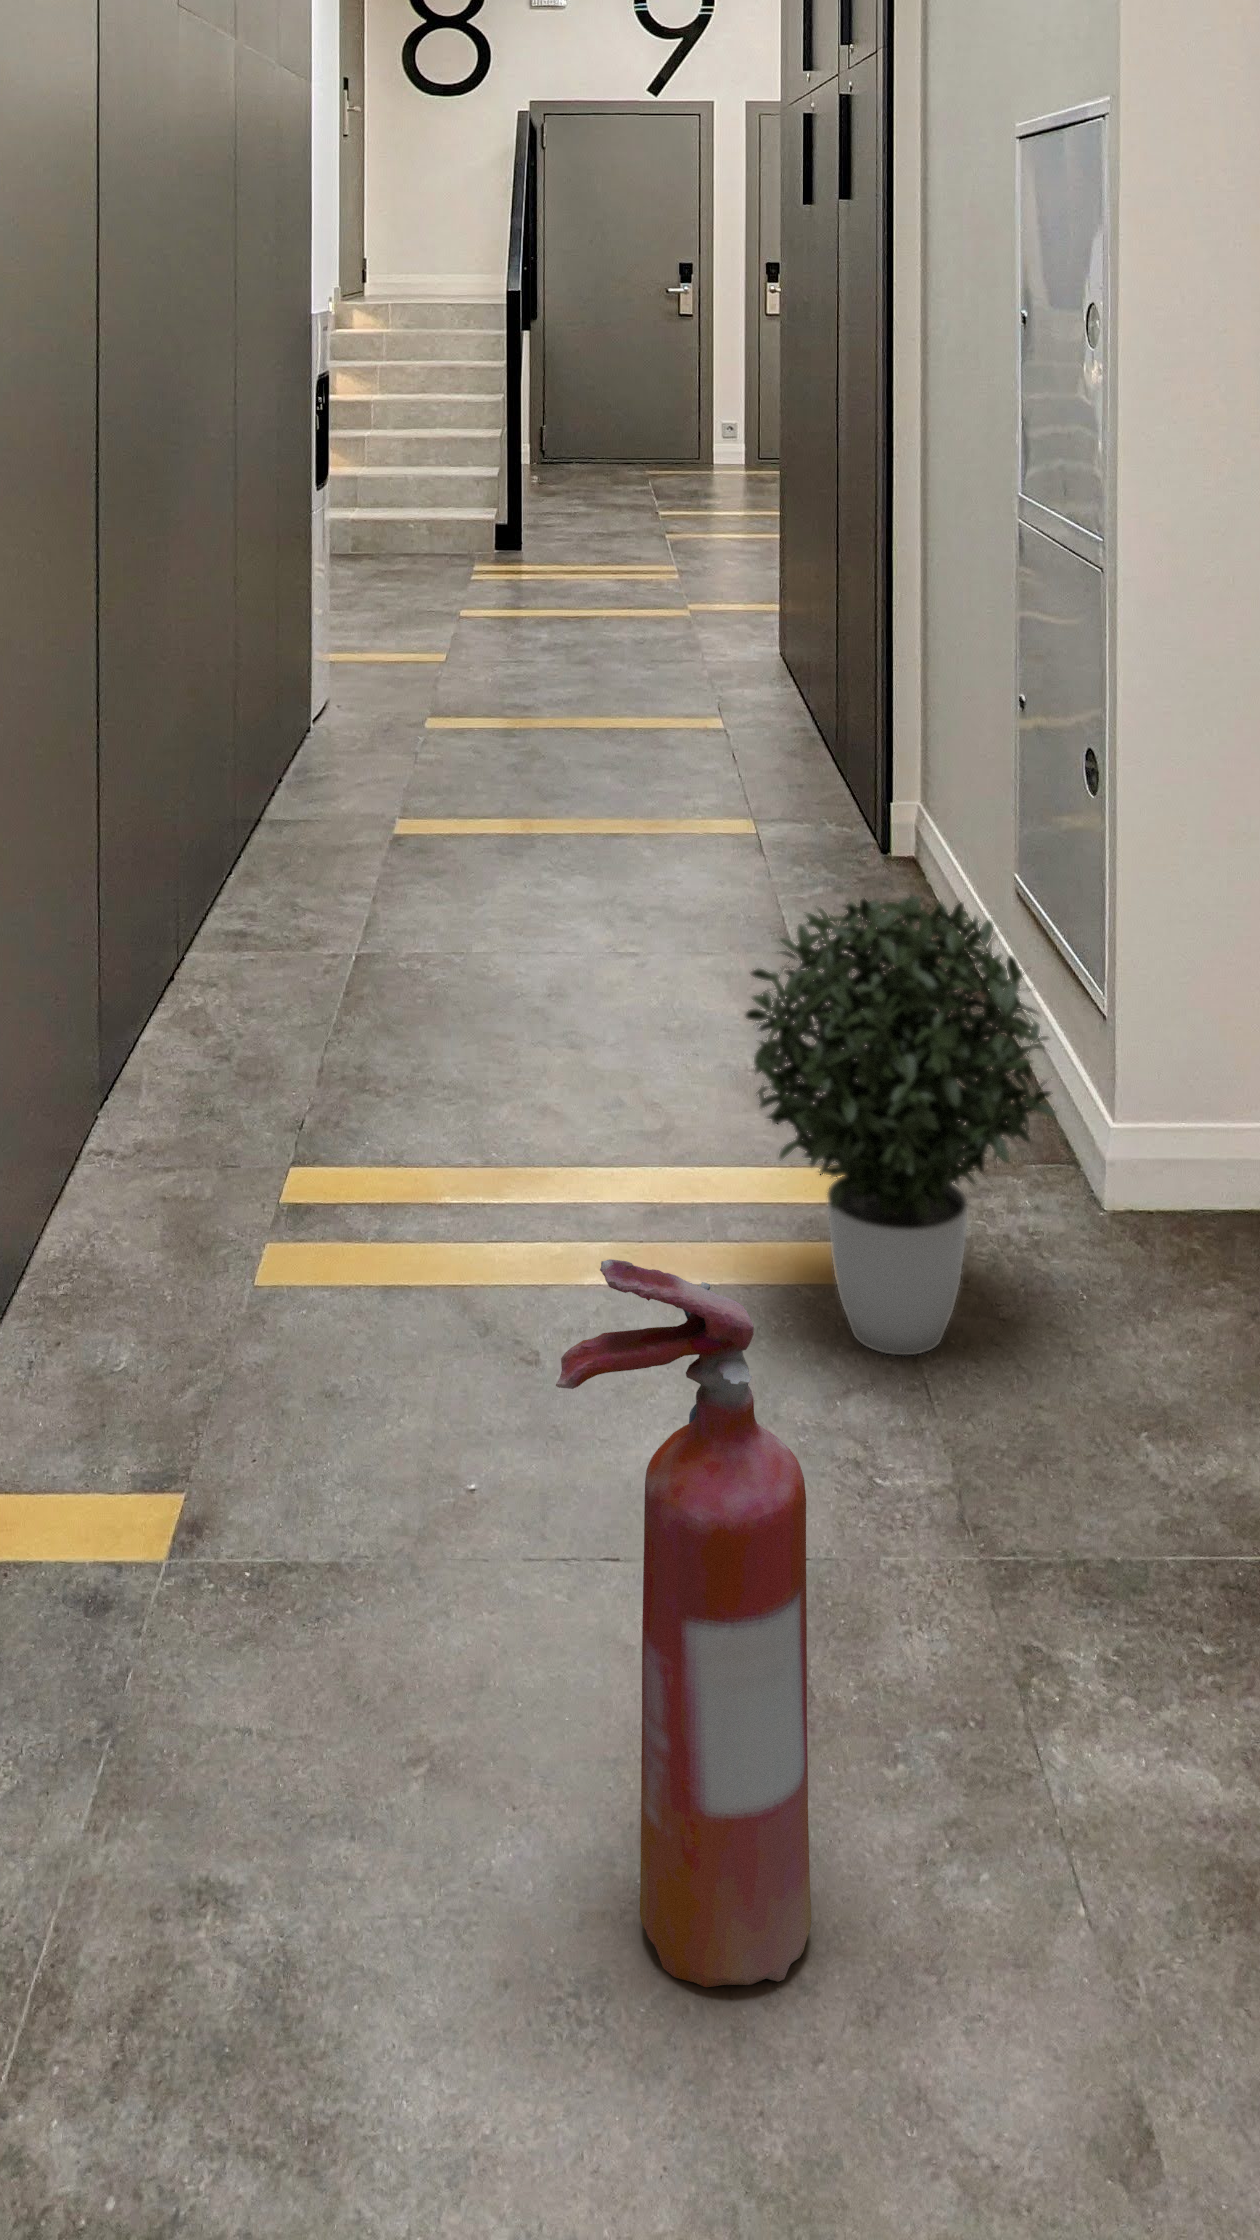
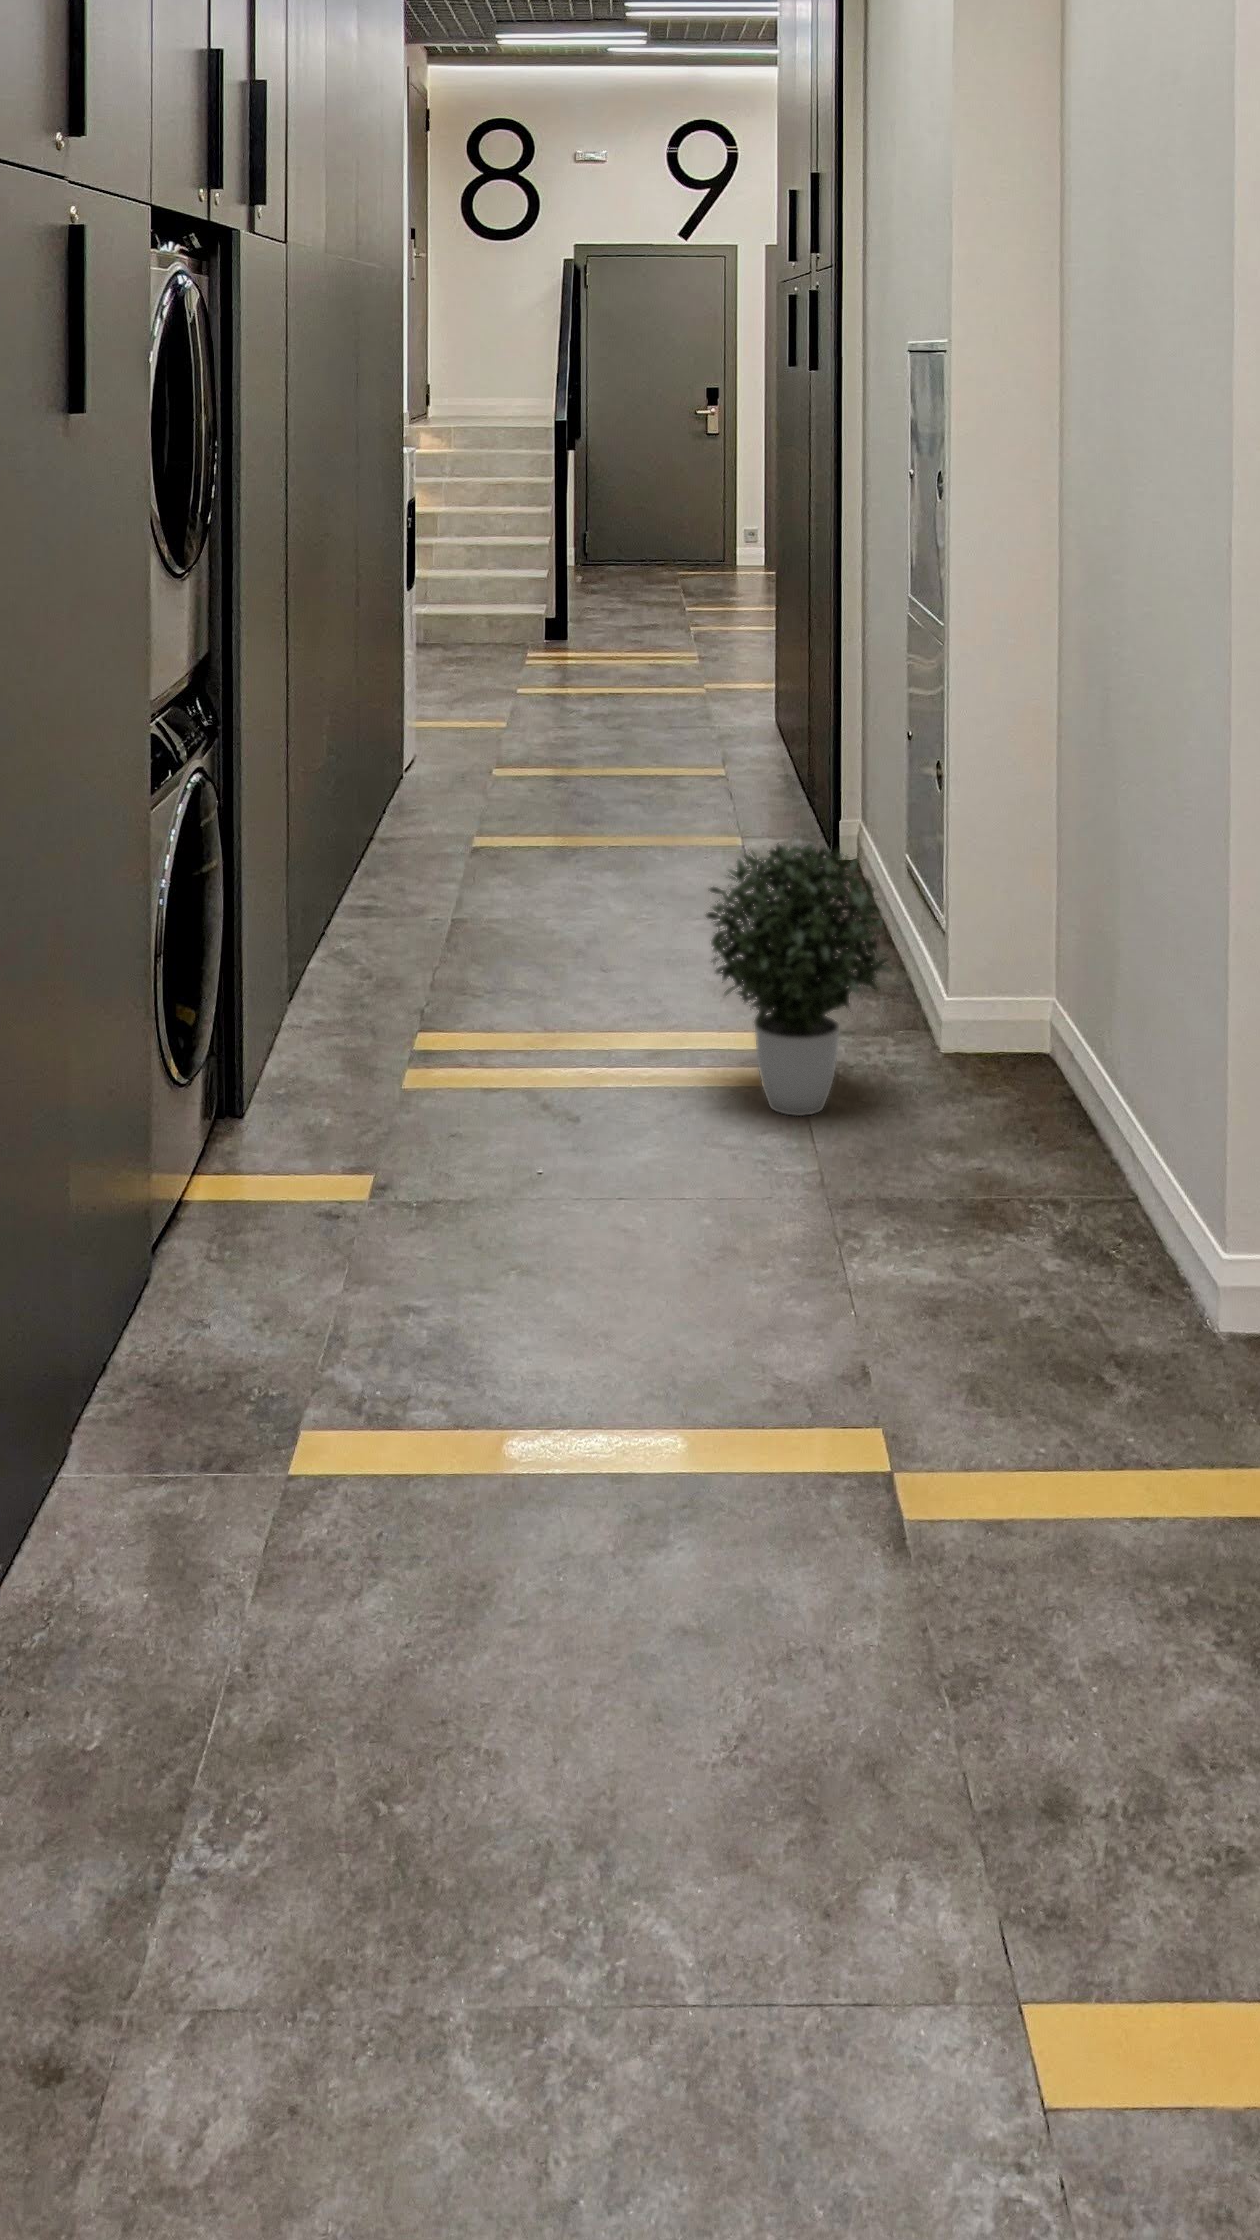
fire extinguisher: present [556,1259,811,1987] -> none [587,980,713,1328]

